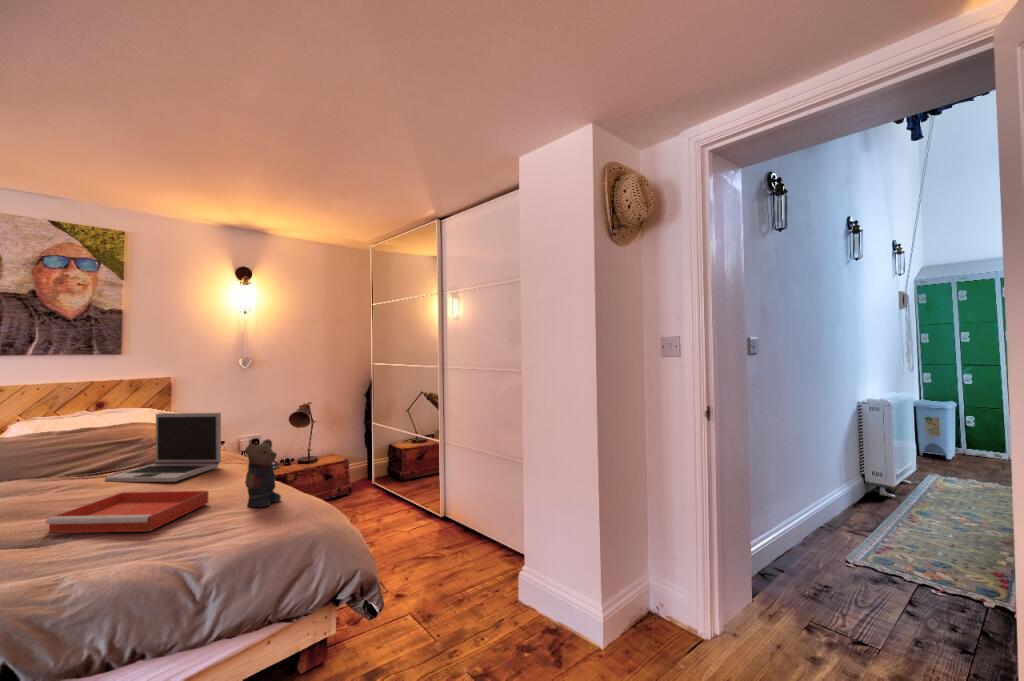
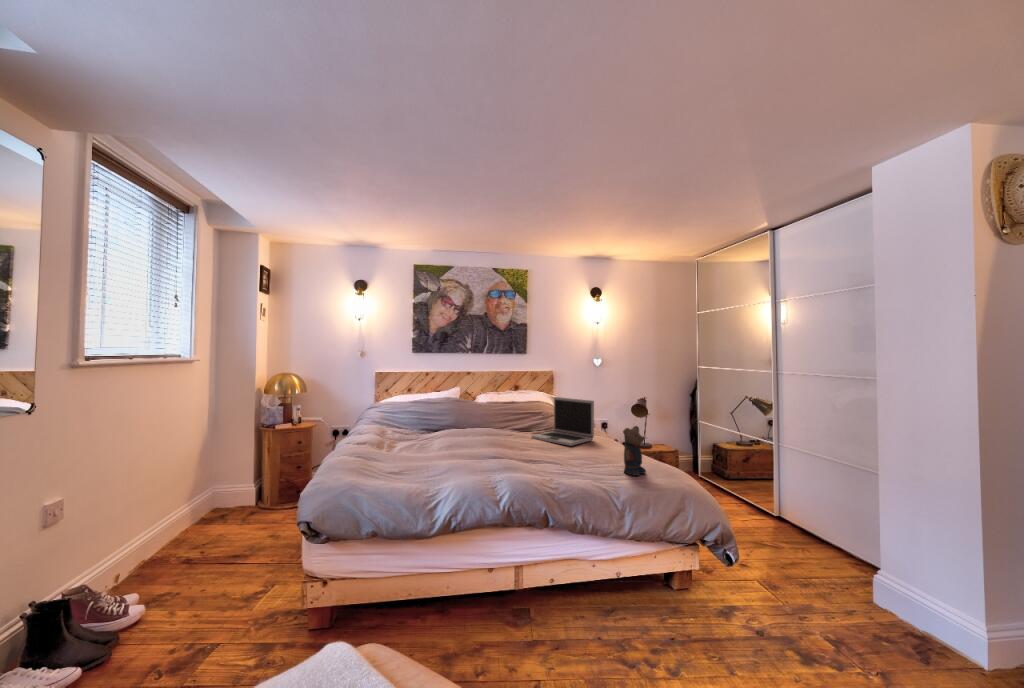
tray: present [45,491,208,533] -> none [519,447,598,476]

